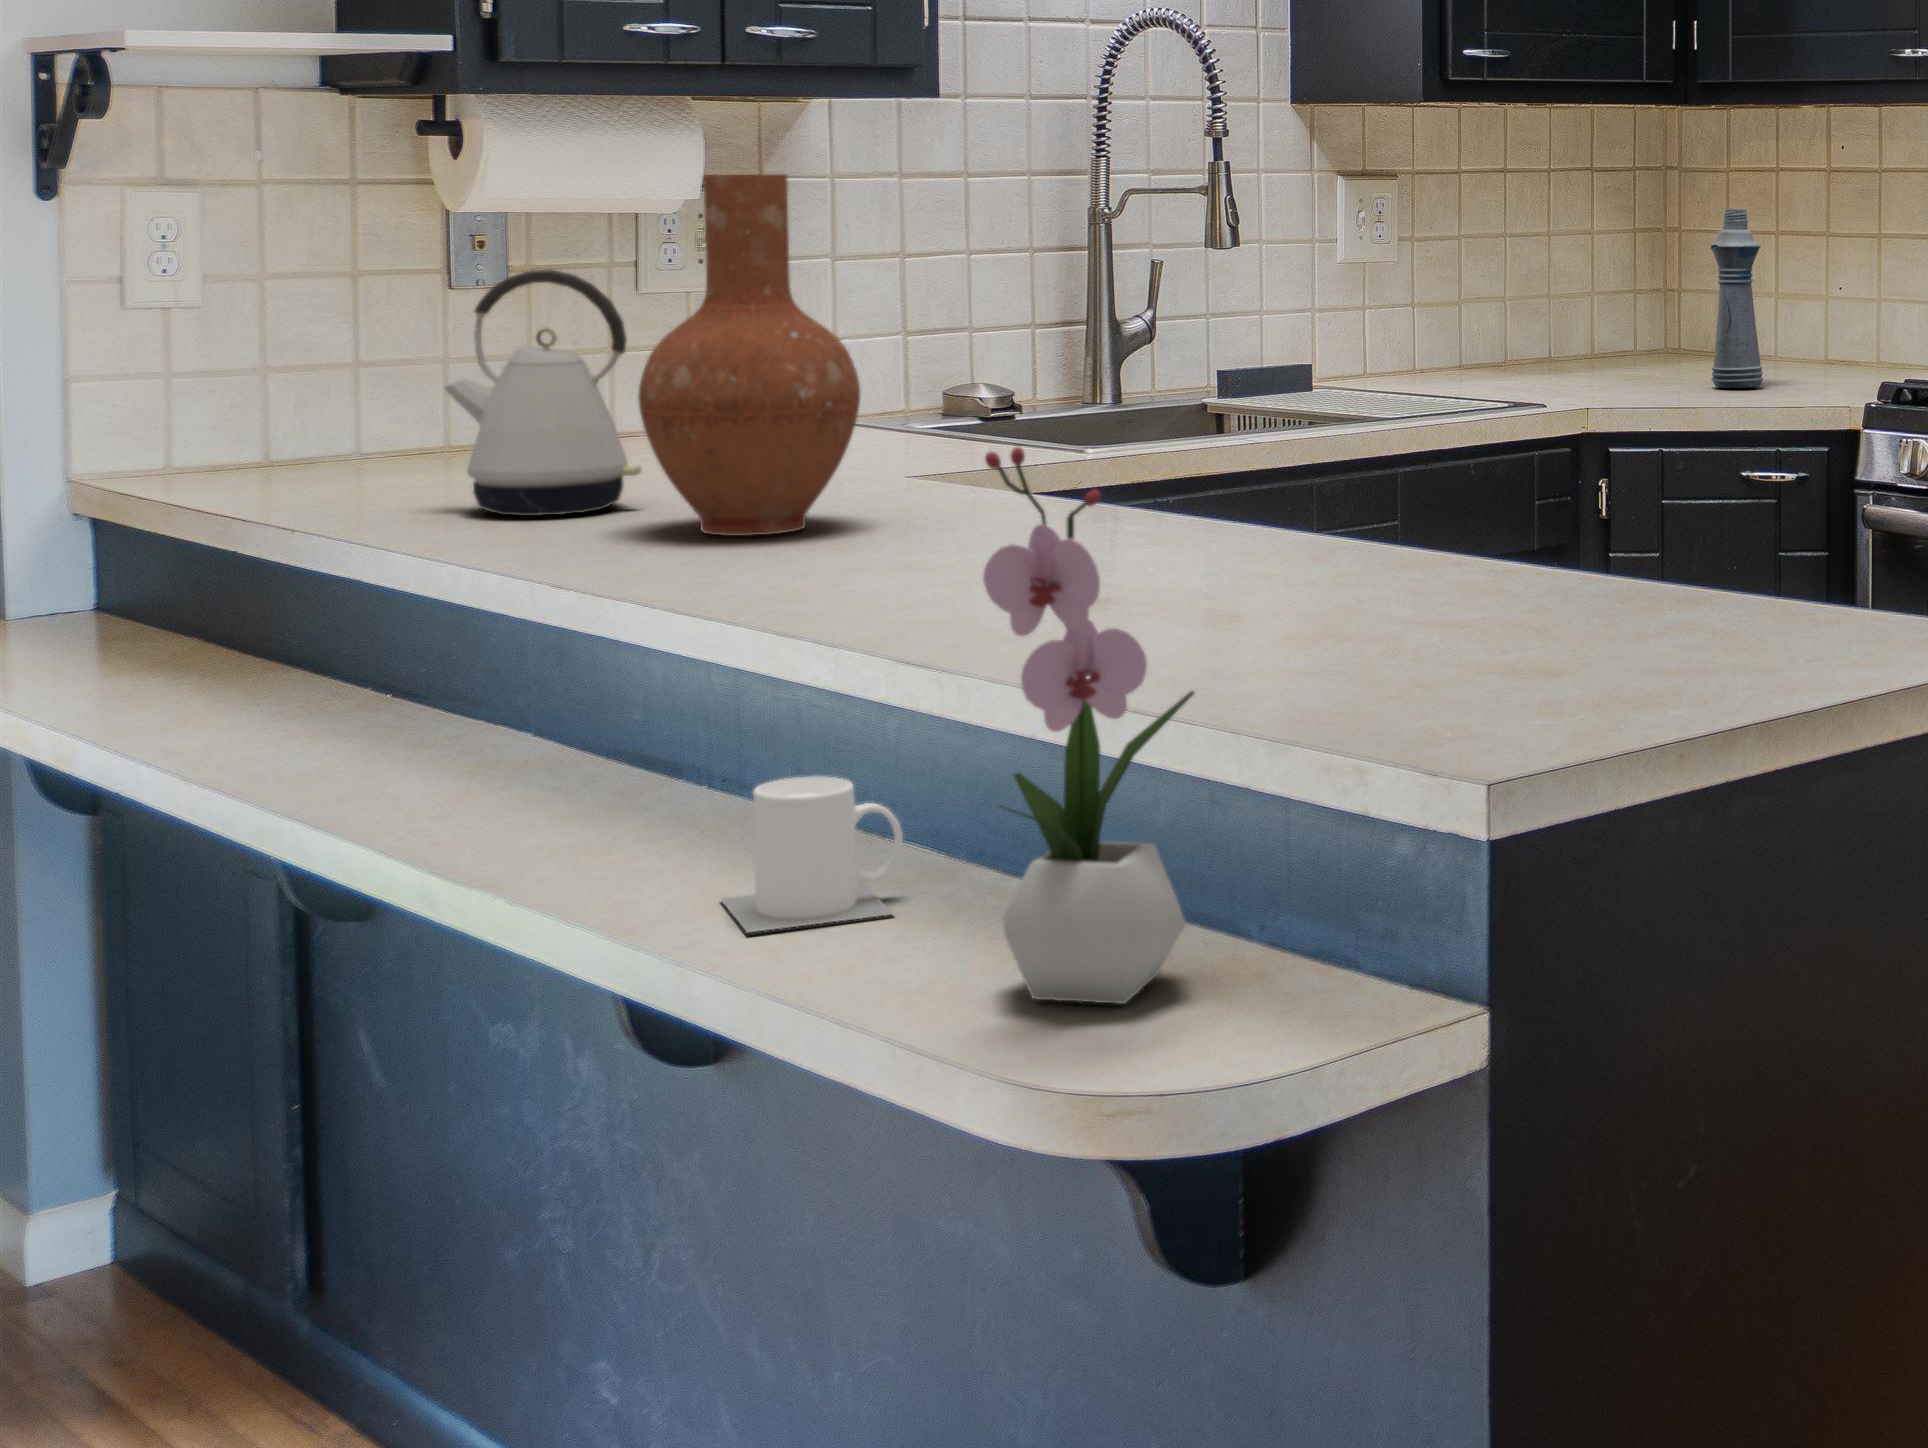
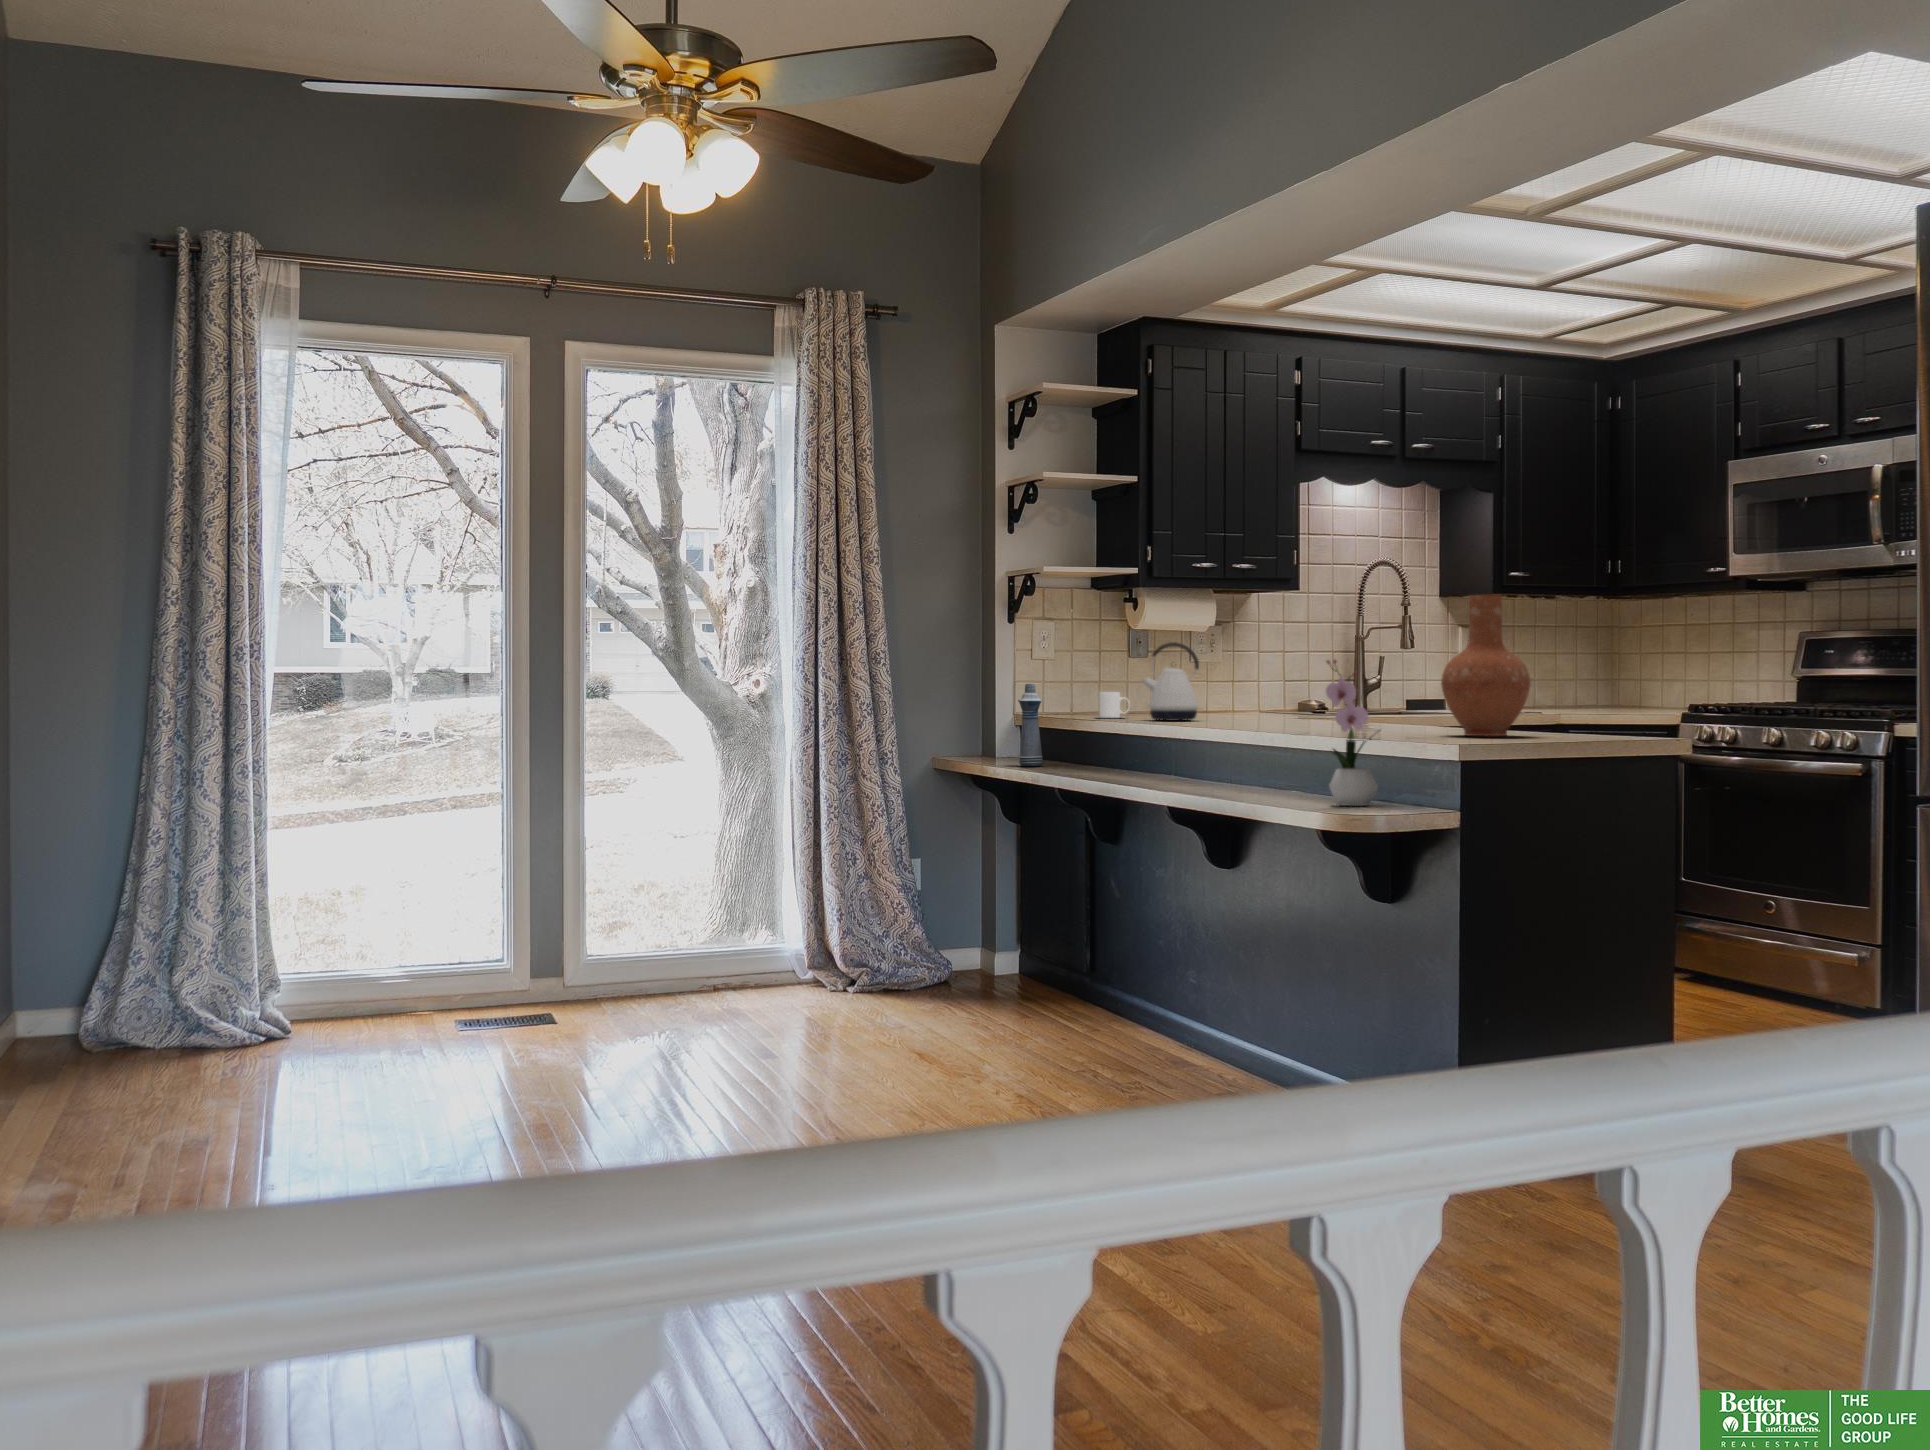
vase: present [638,174,860,536] -> present [1441,594,1531,736]
bottle: present [1710,209,1763,388] -> present [1018,684,1043,766]
mug: present [722,776,903,932] -> present [1100,692,1130,718]

